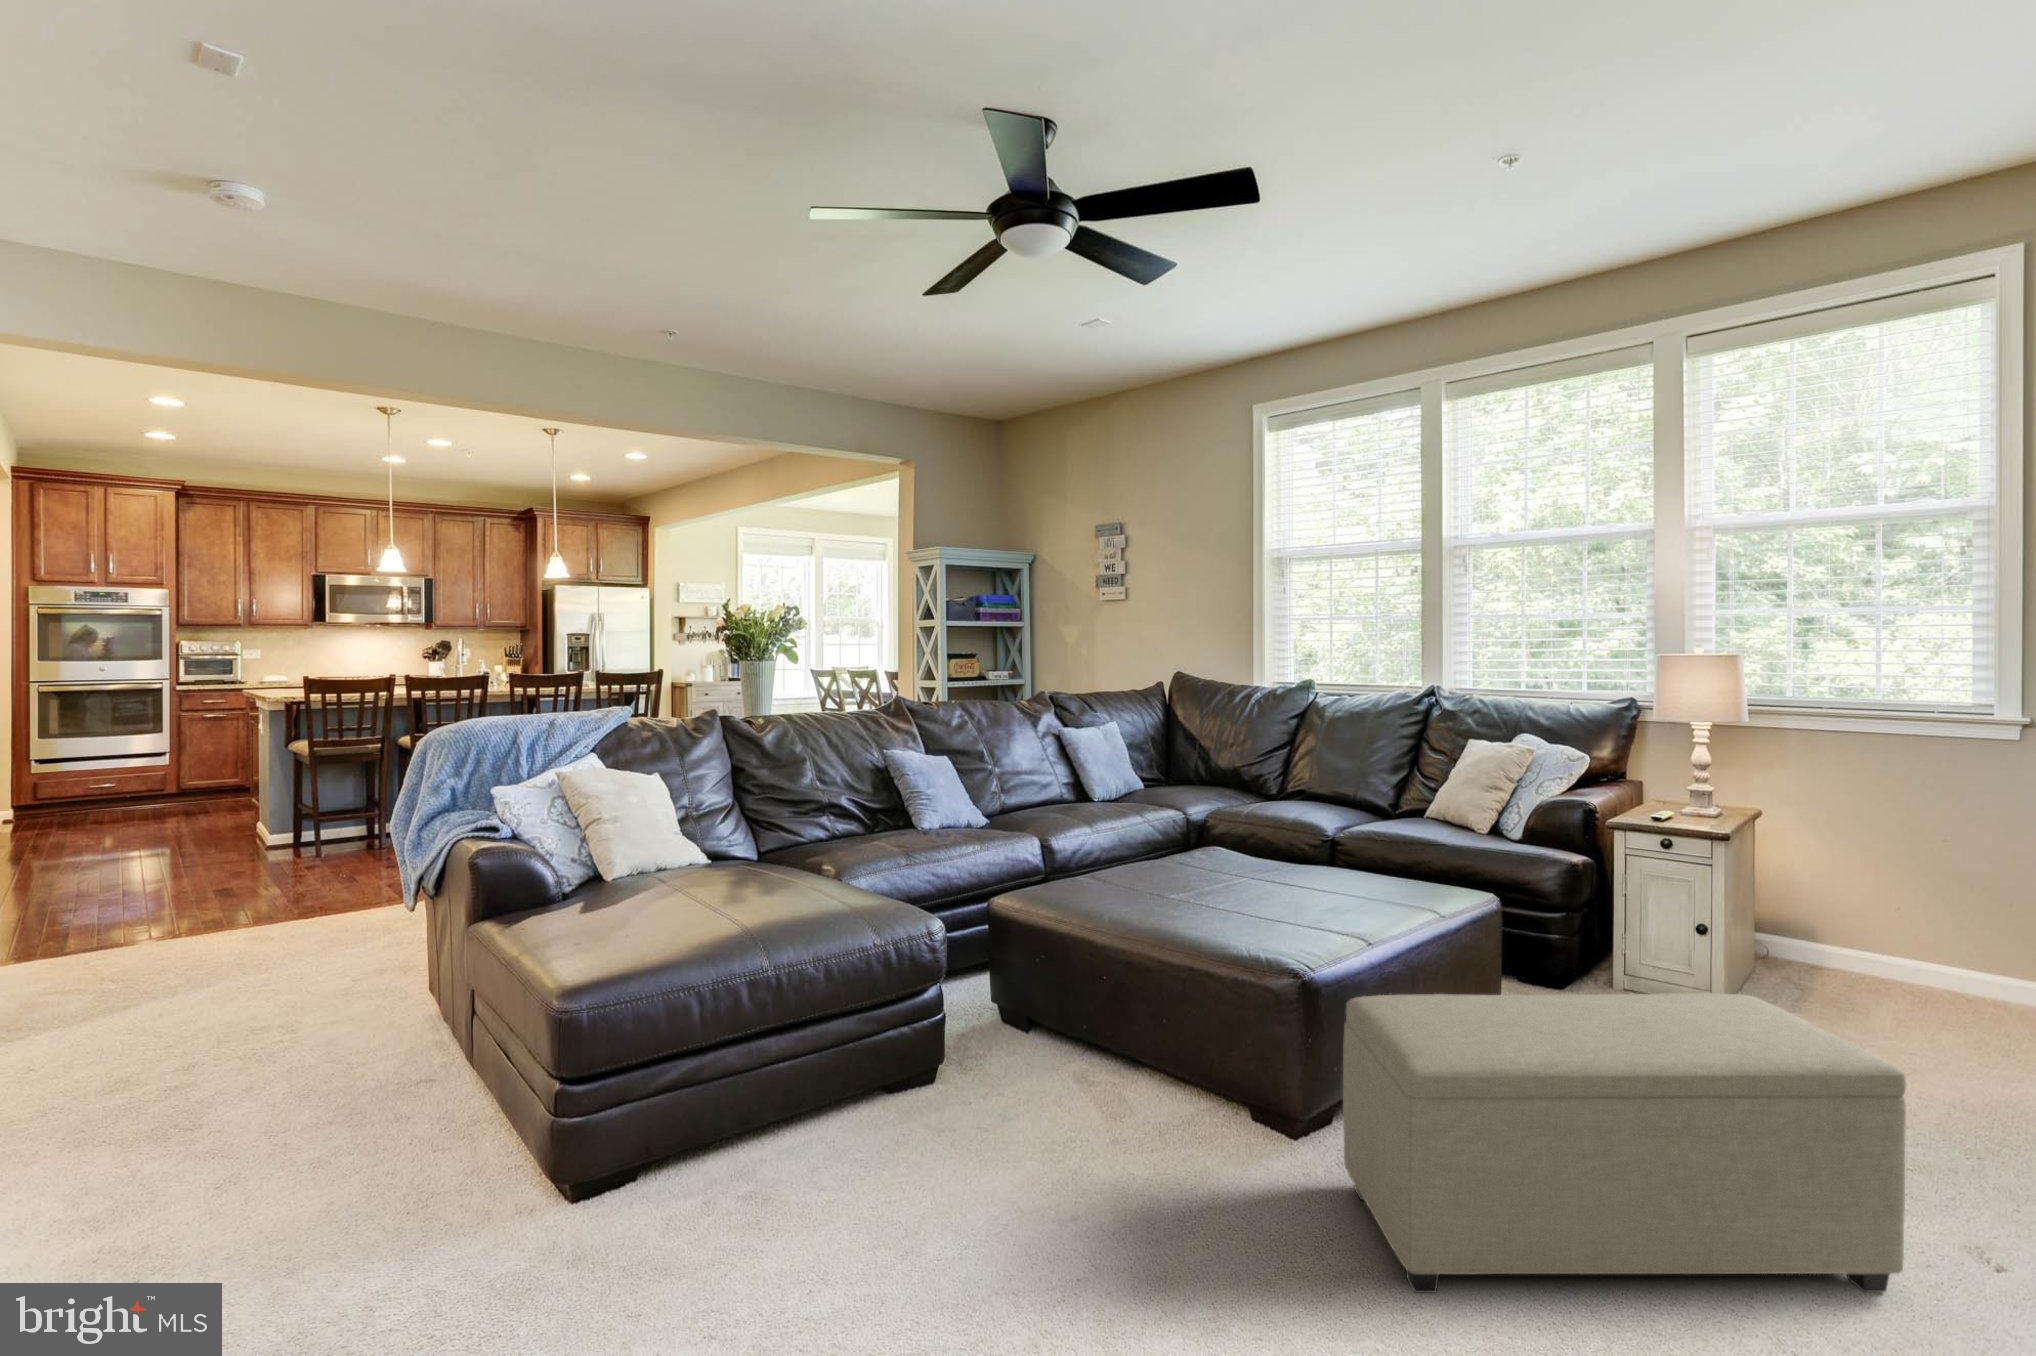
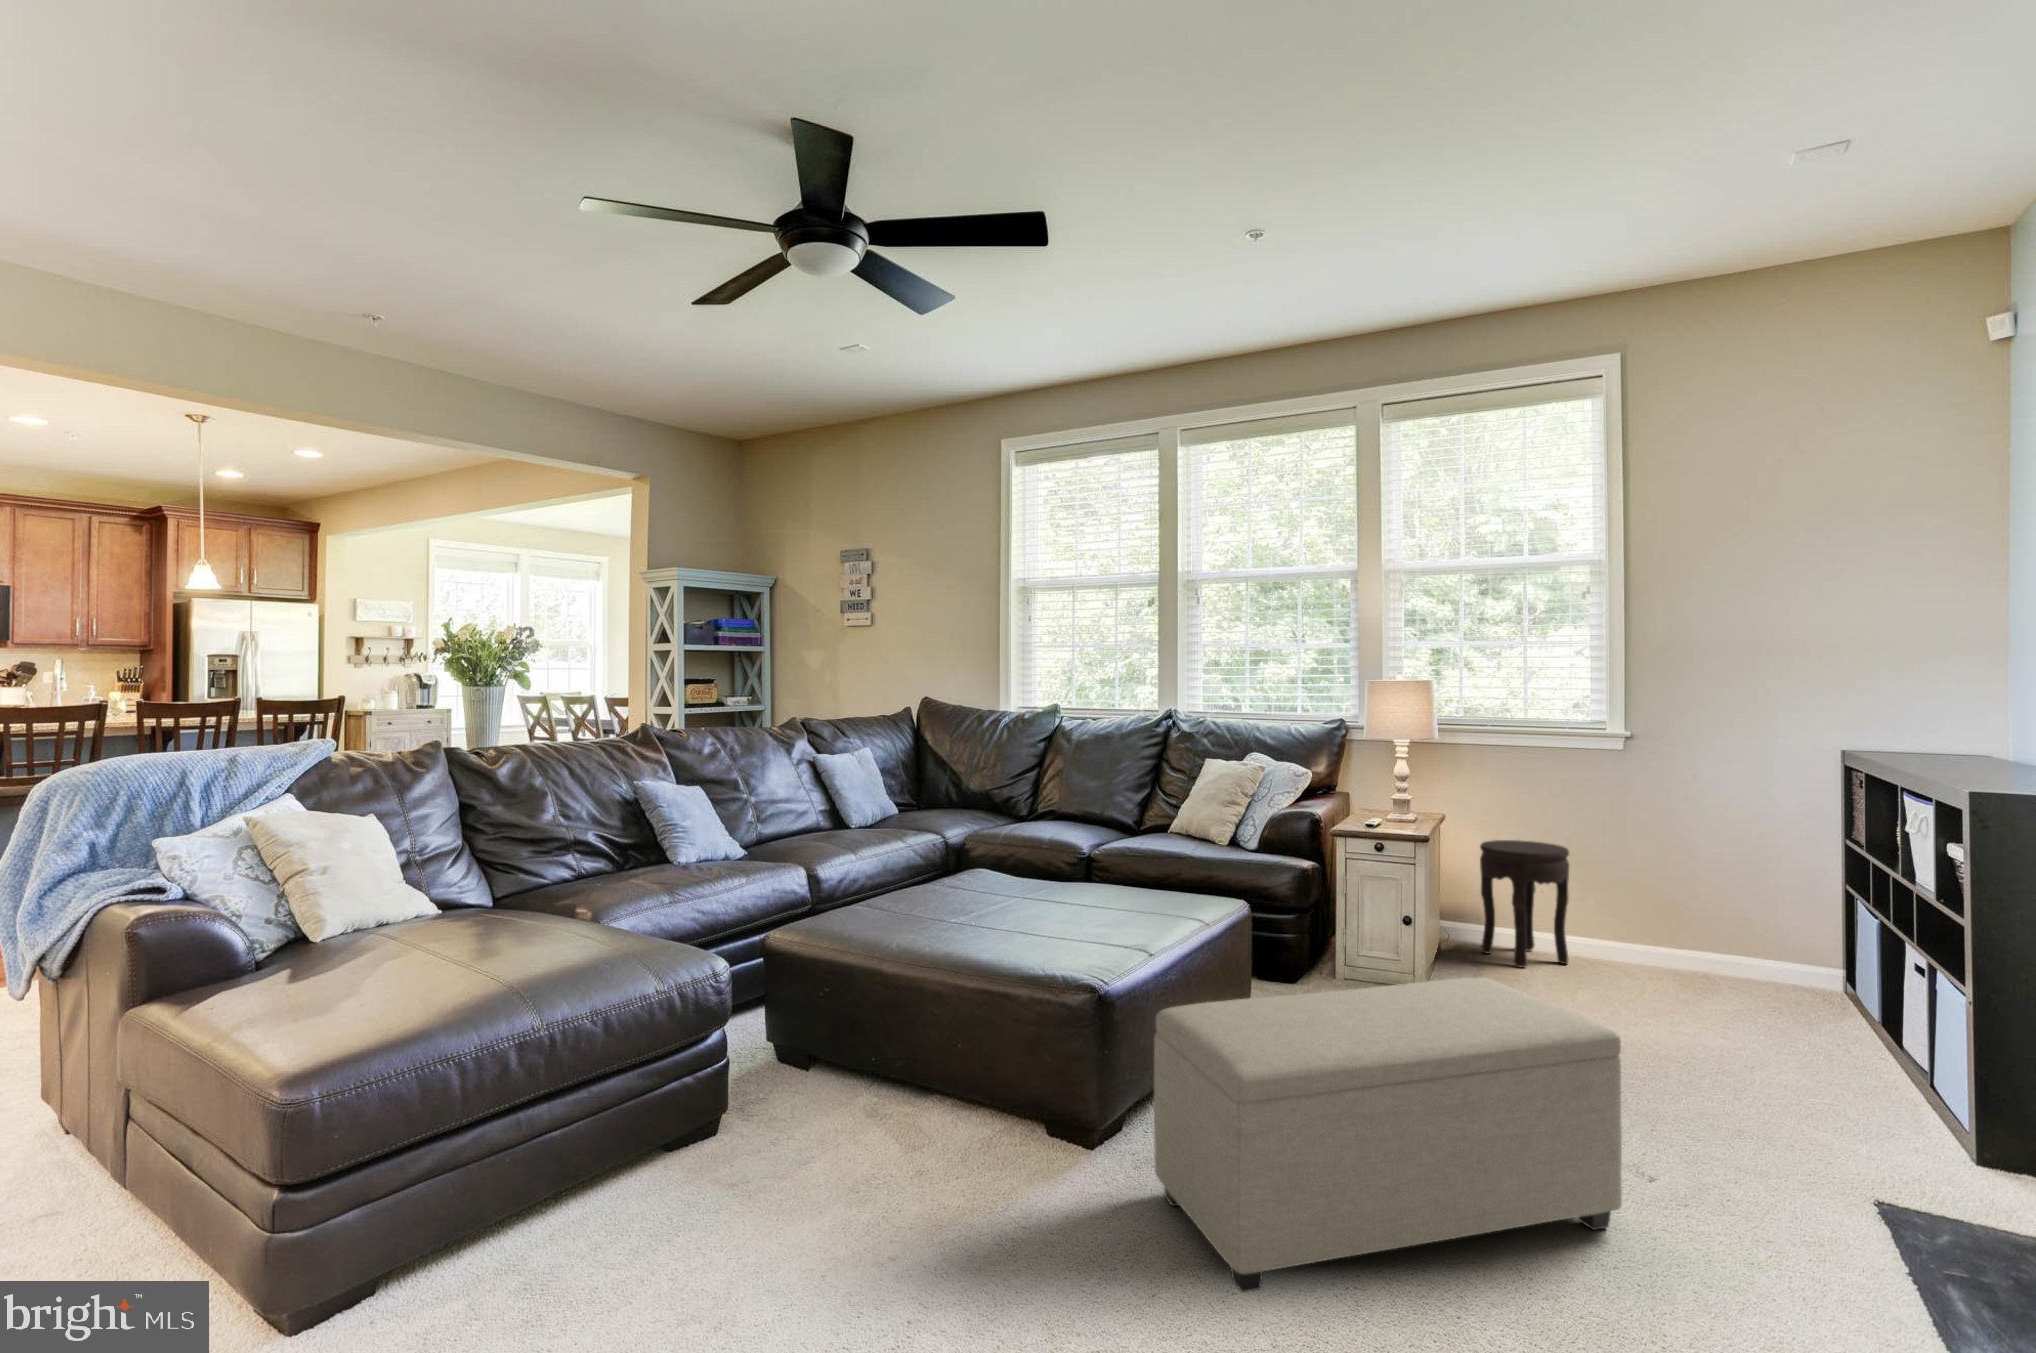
side table: none [1811,843,1934,995] -> present [1480,840,1569,967]

